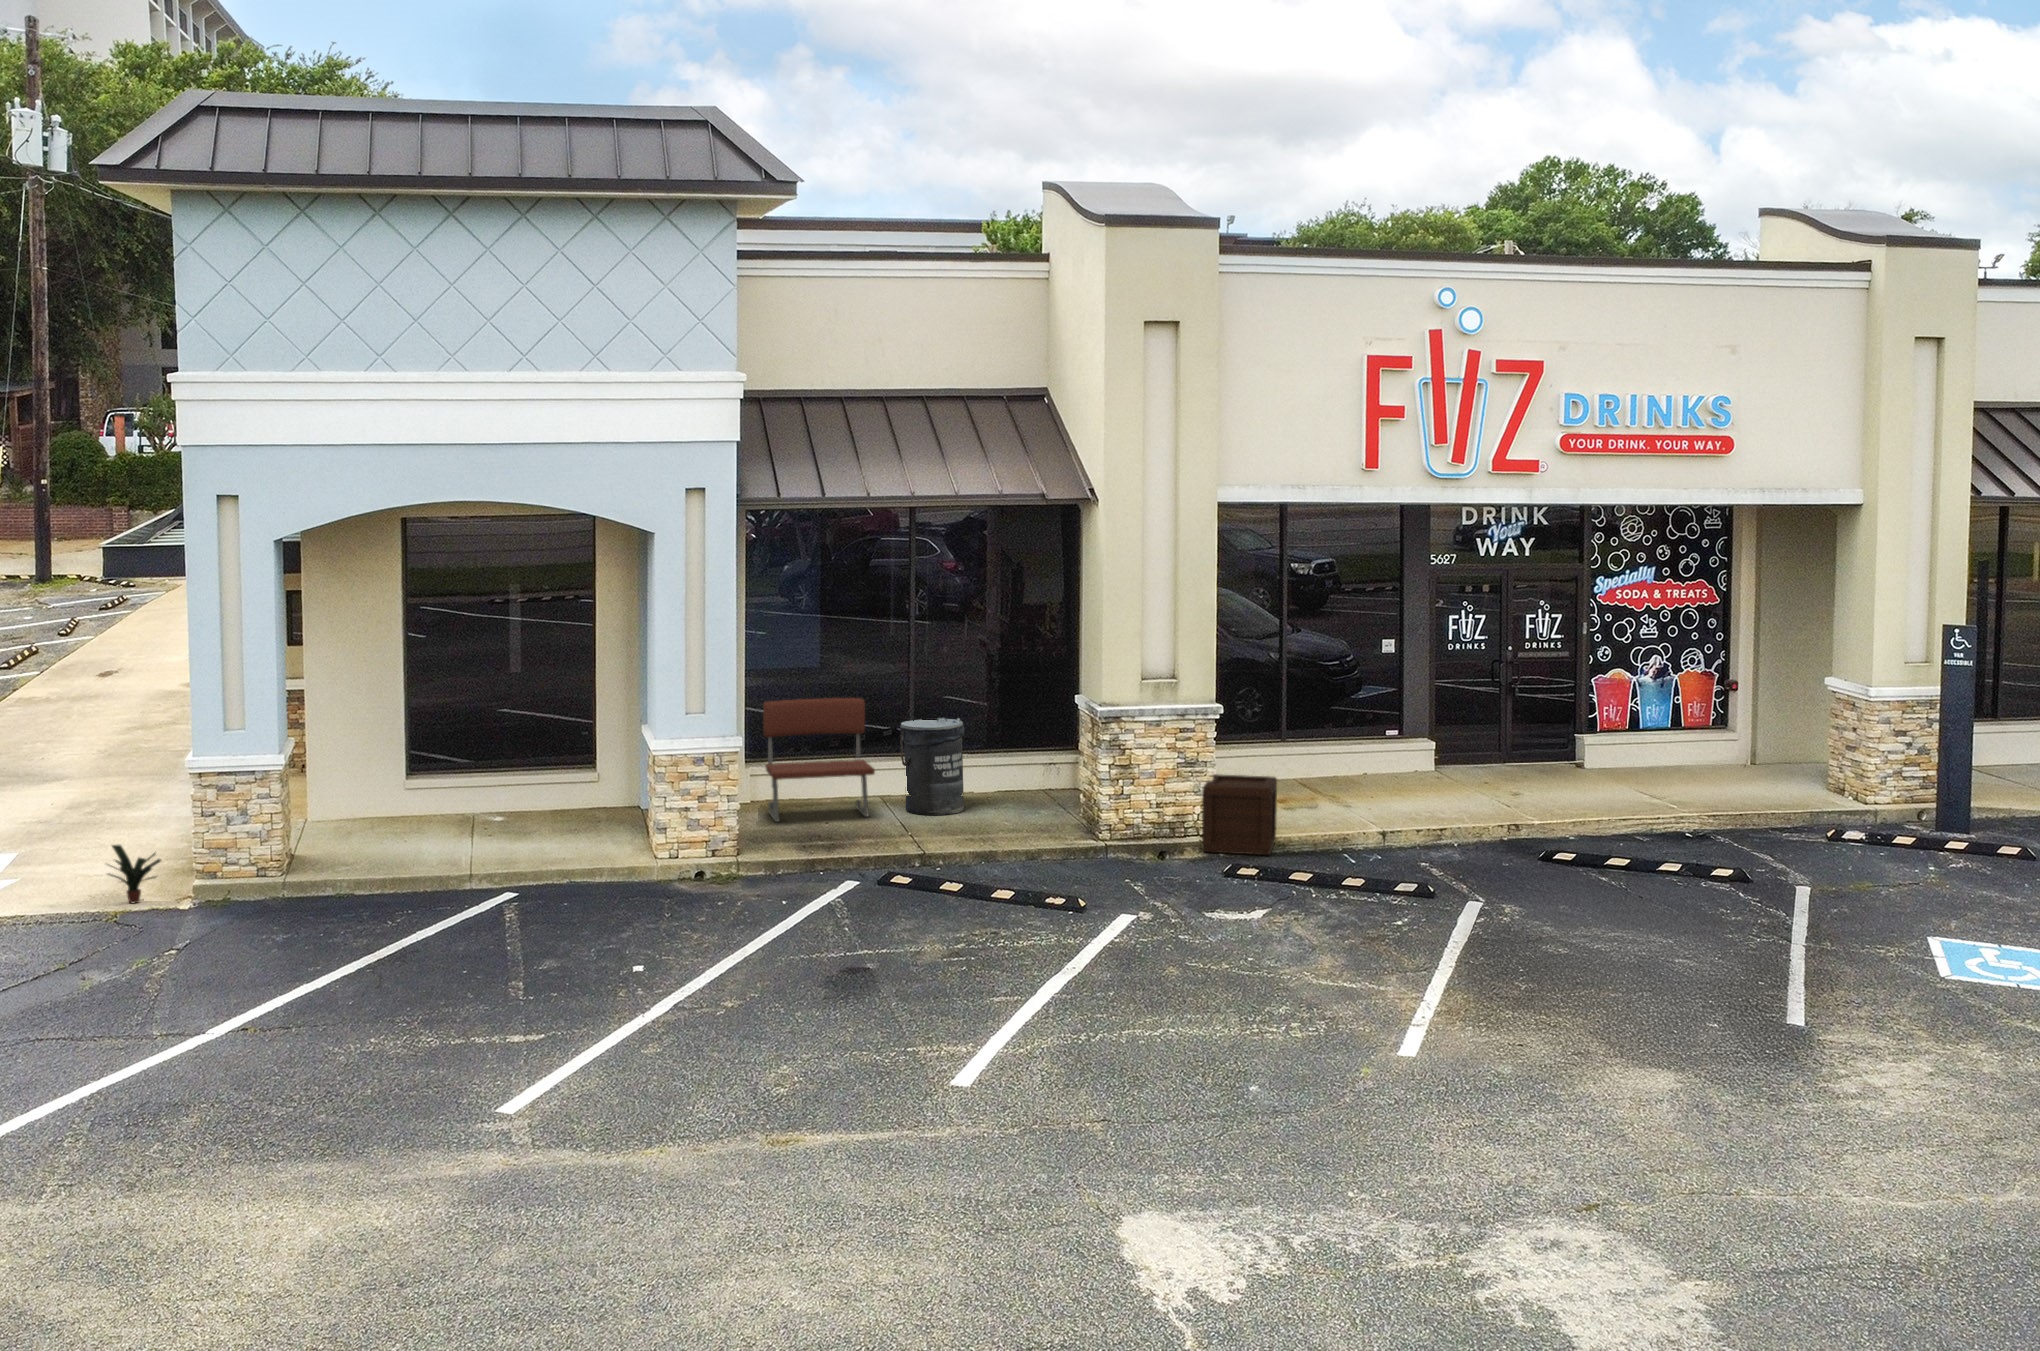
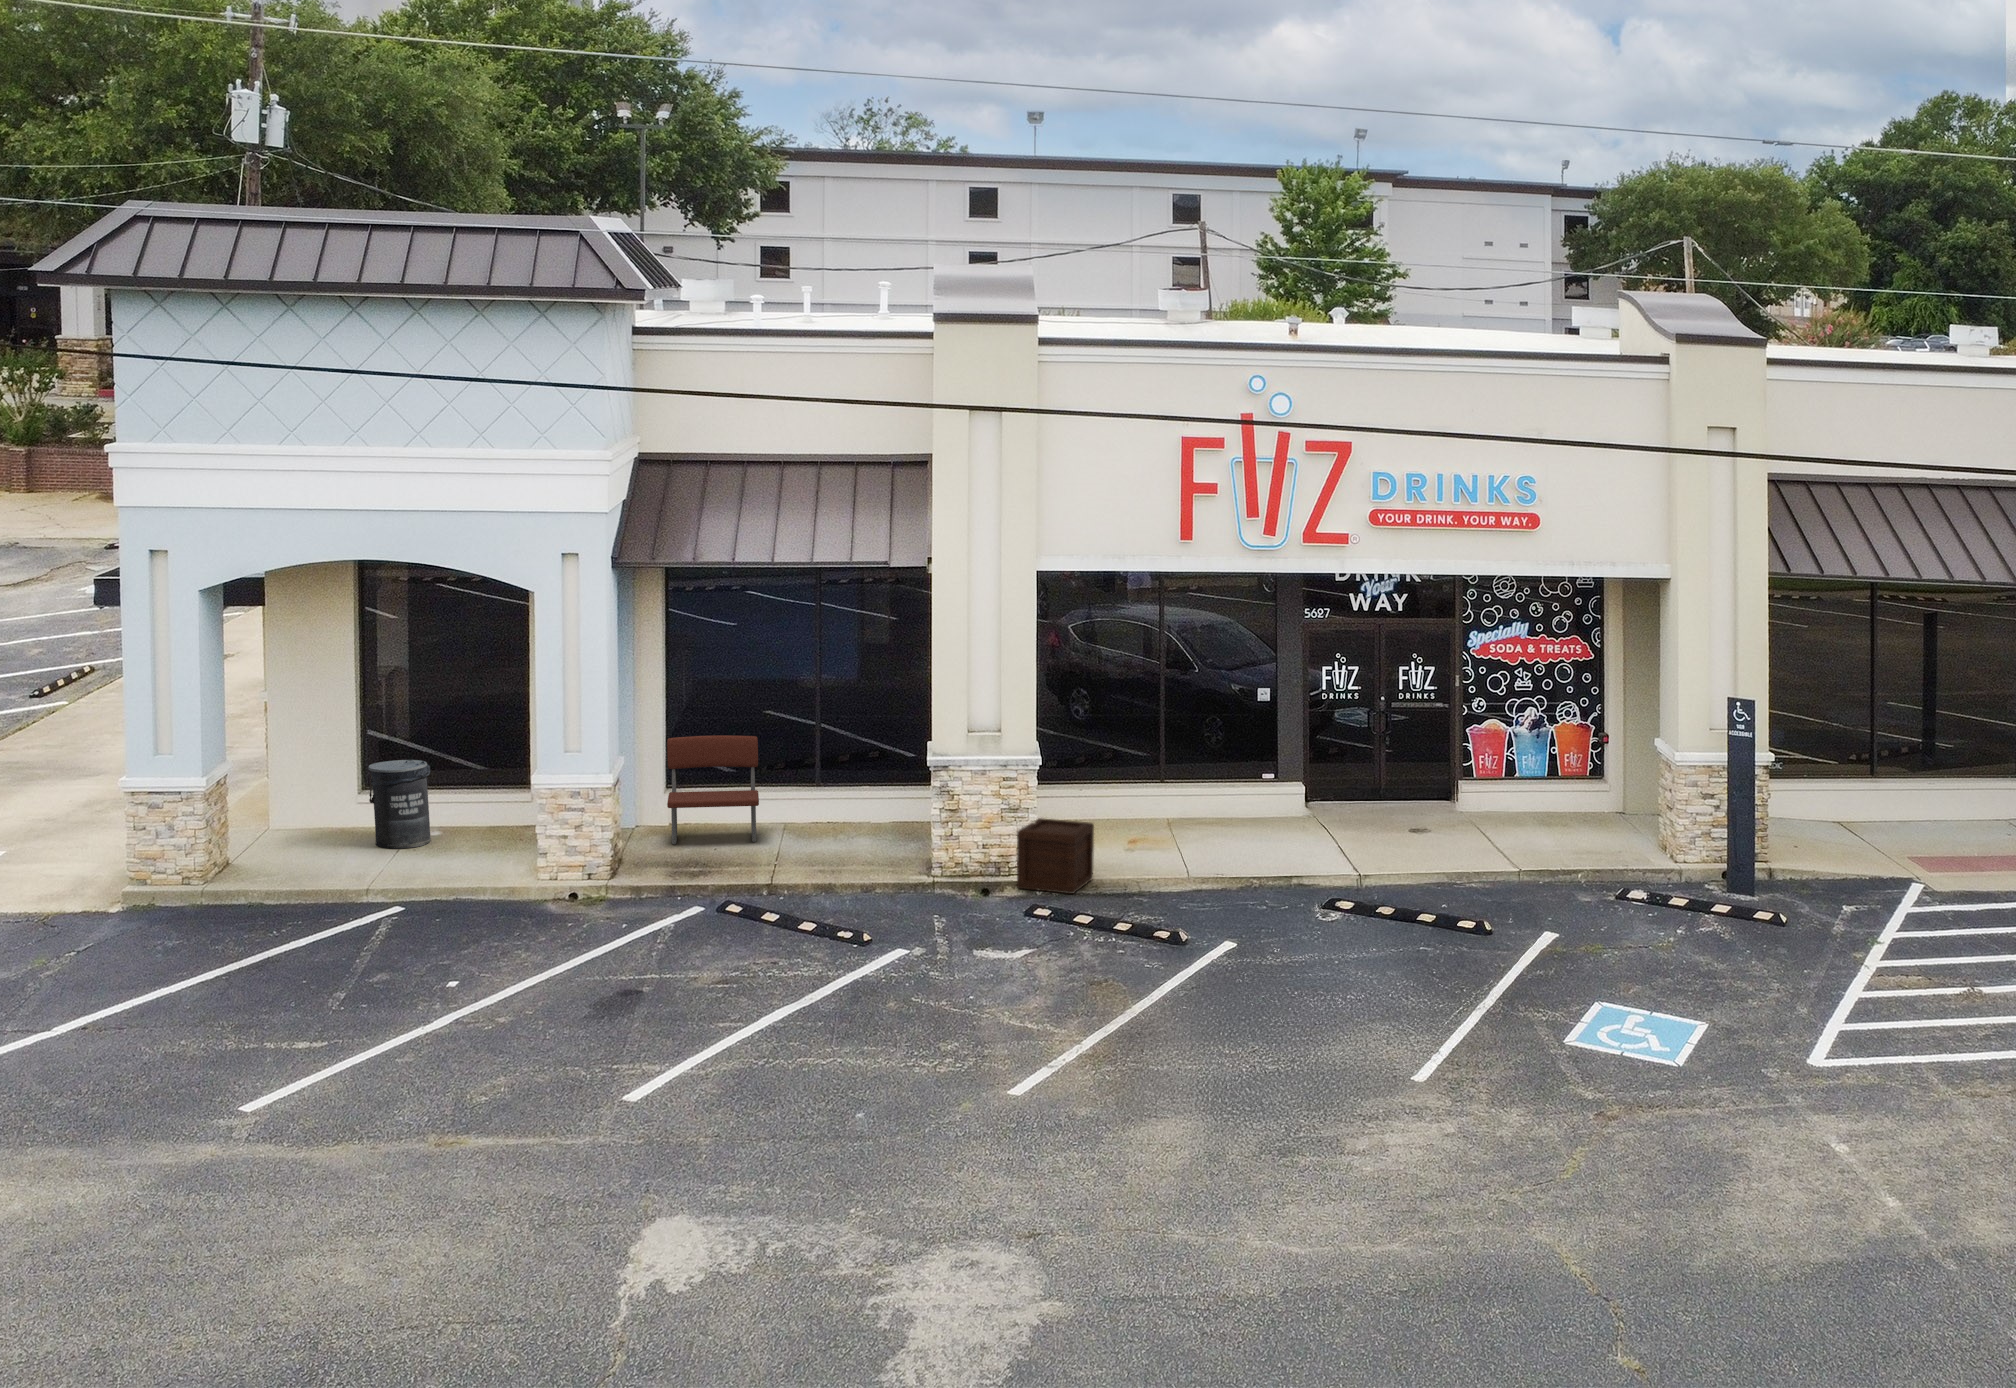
trash can: present [900,718,965,815] -> present [368,760,431,848]
potted plant: present [108,845,161,903] -> none [95,854,142,903]

